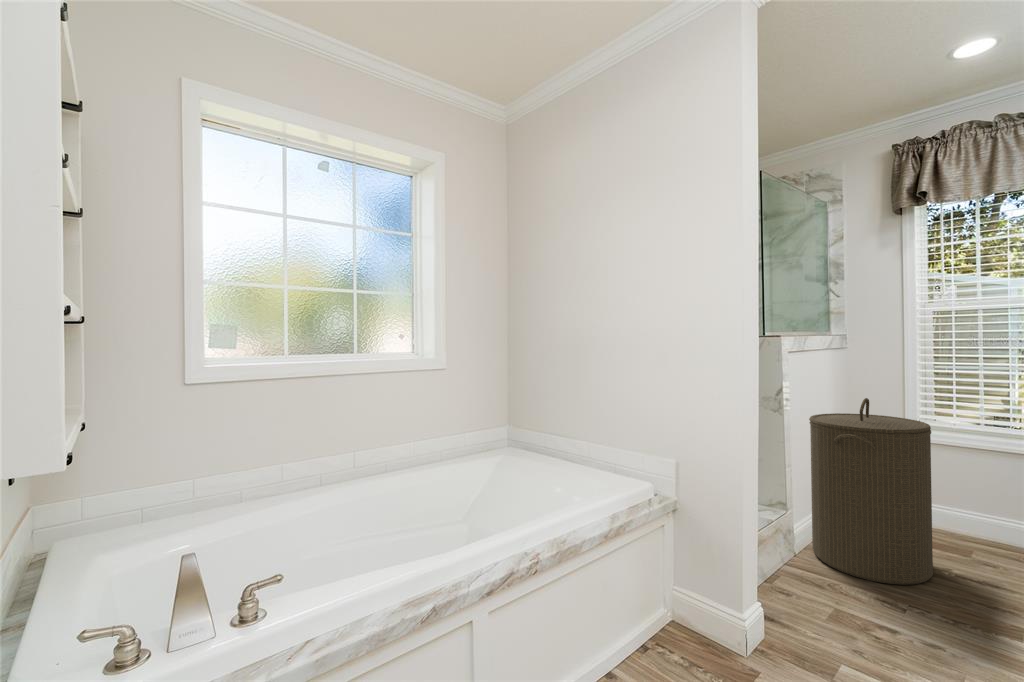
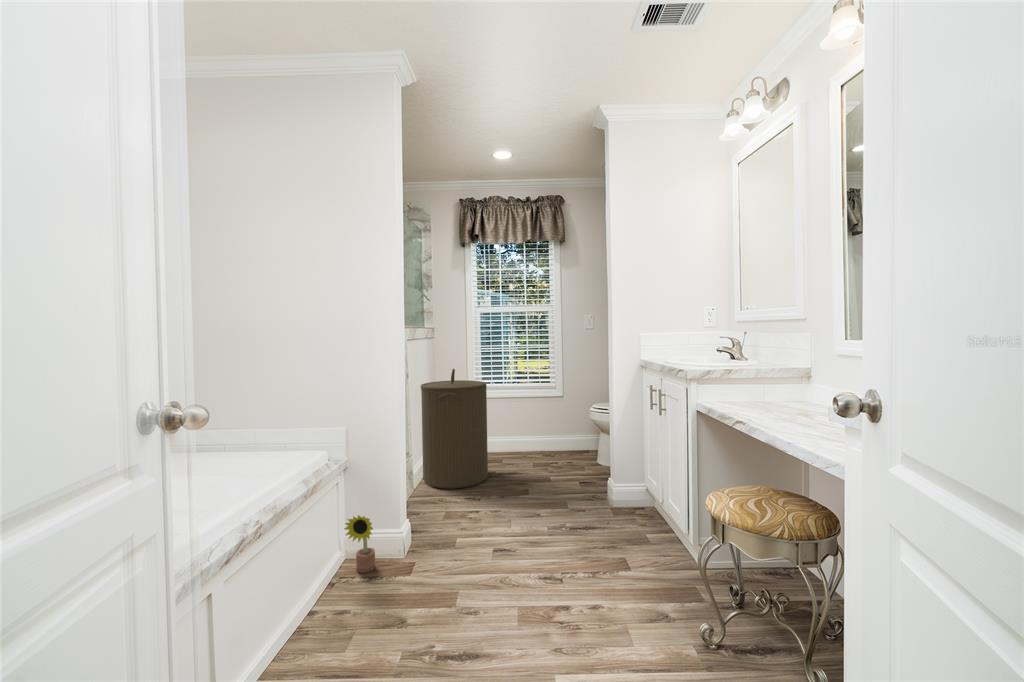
decorative plant: none [662,576,703,653] -> present [344,515,375,573]

